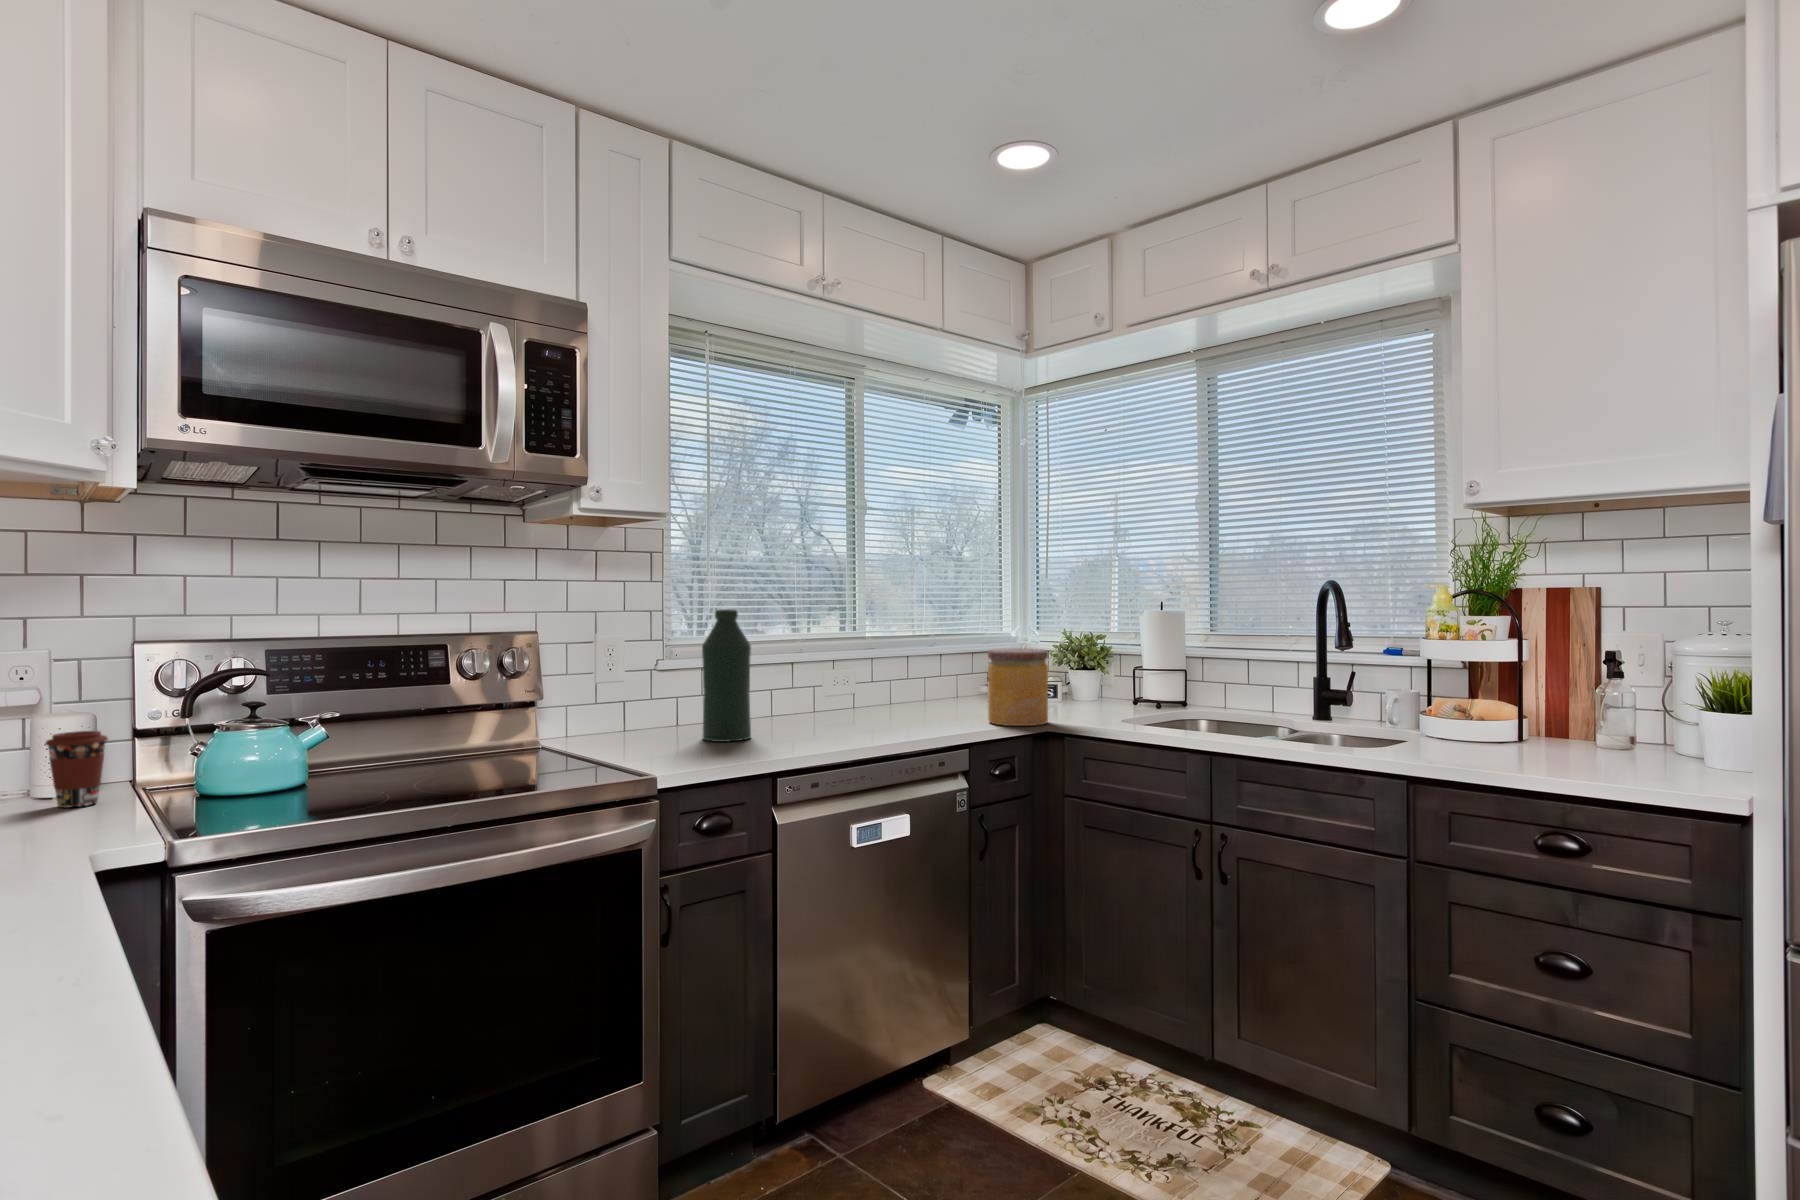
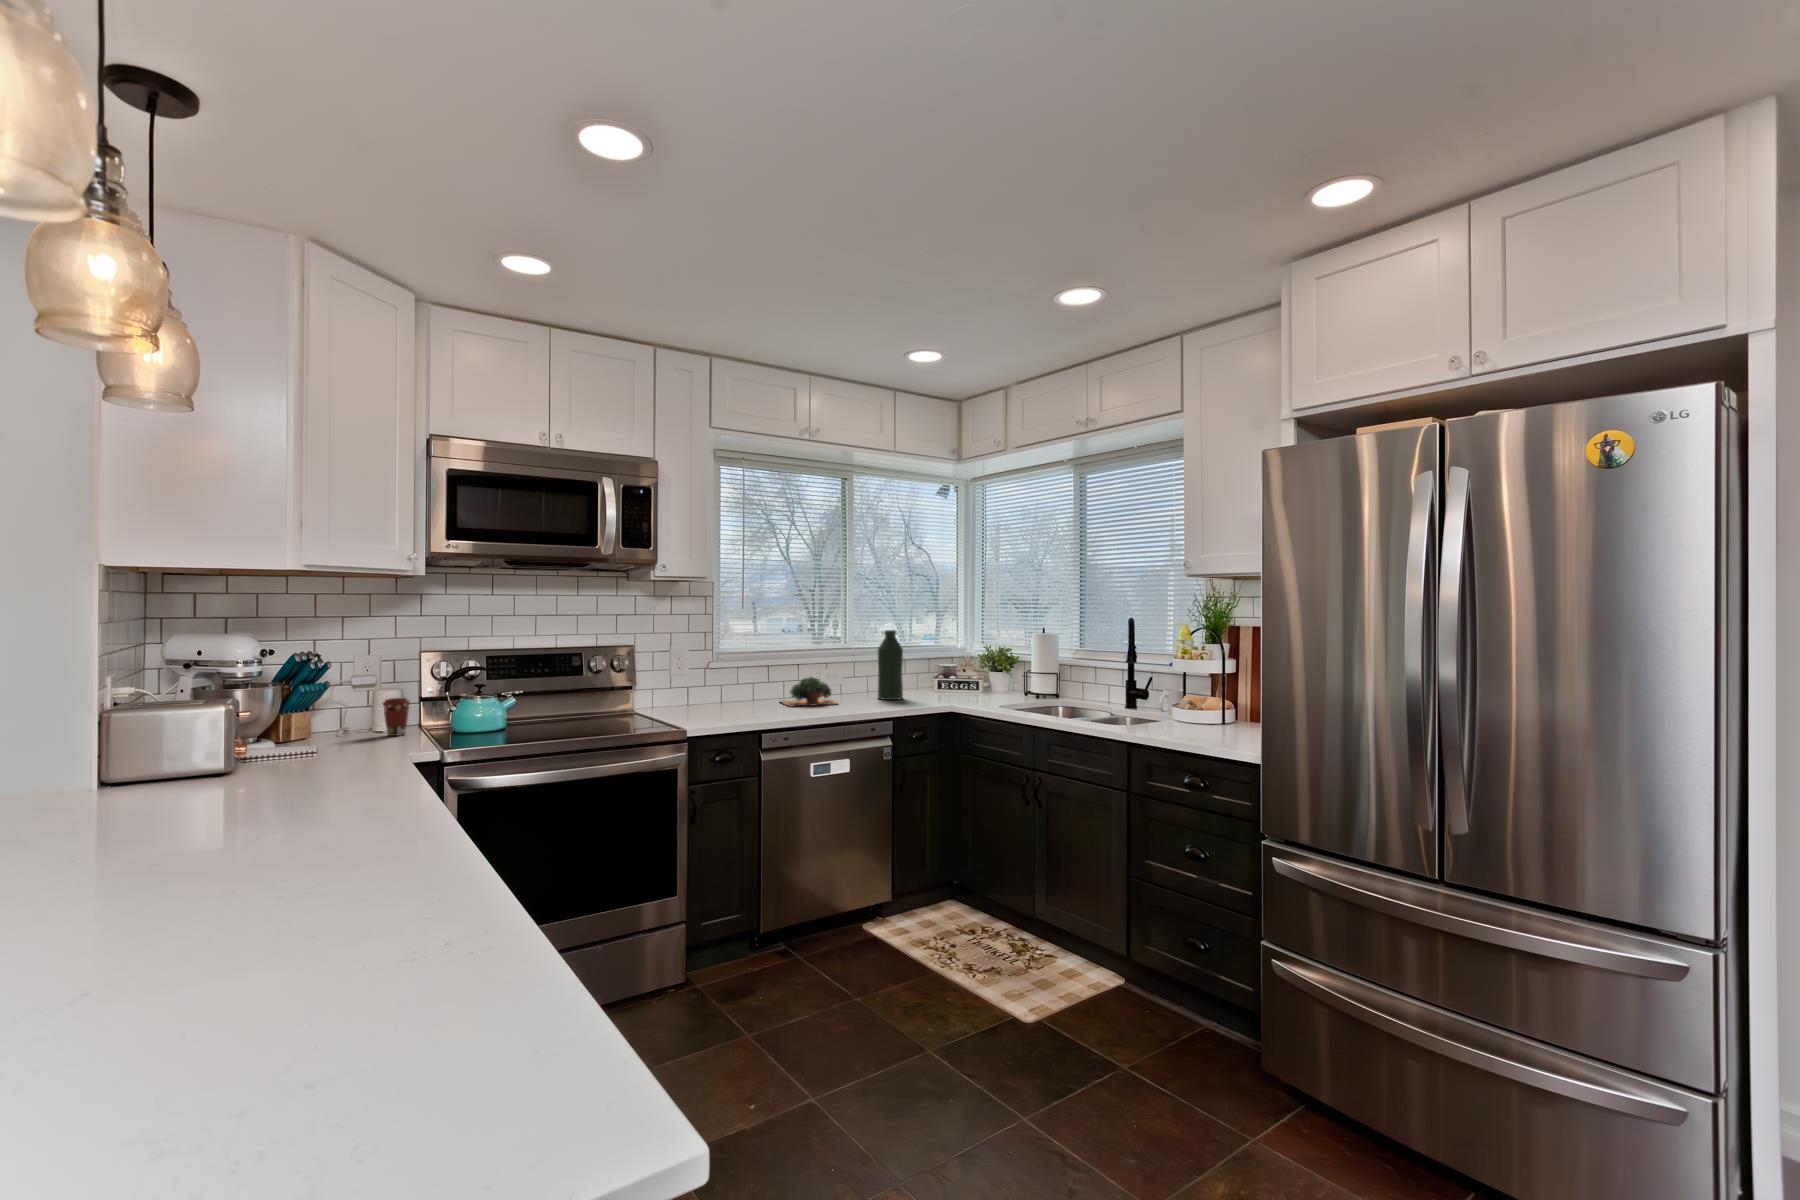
bottle: present [702,609,751,742] -> present [878,630,903,700]
jar: present [988,649,1048,726] -> none [913,659,952,708]
succulent plant: none [769,678,869,728] -> present [779,677,836,707]

